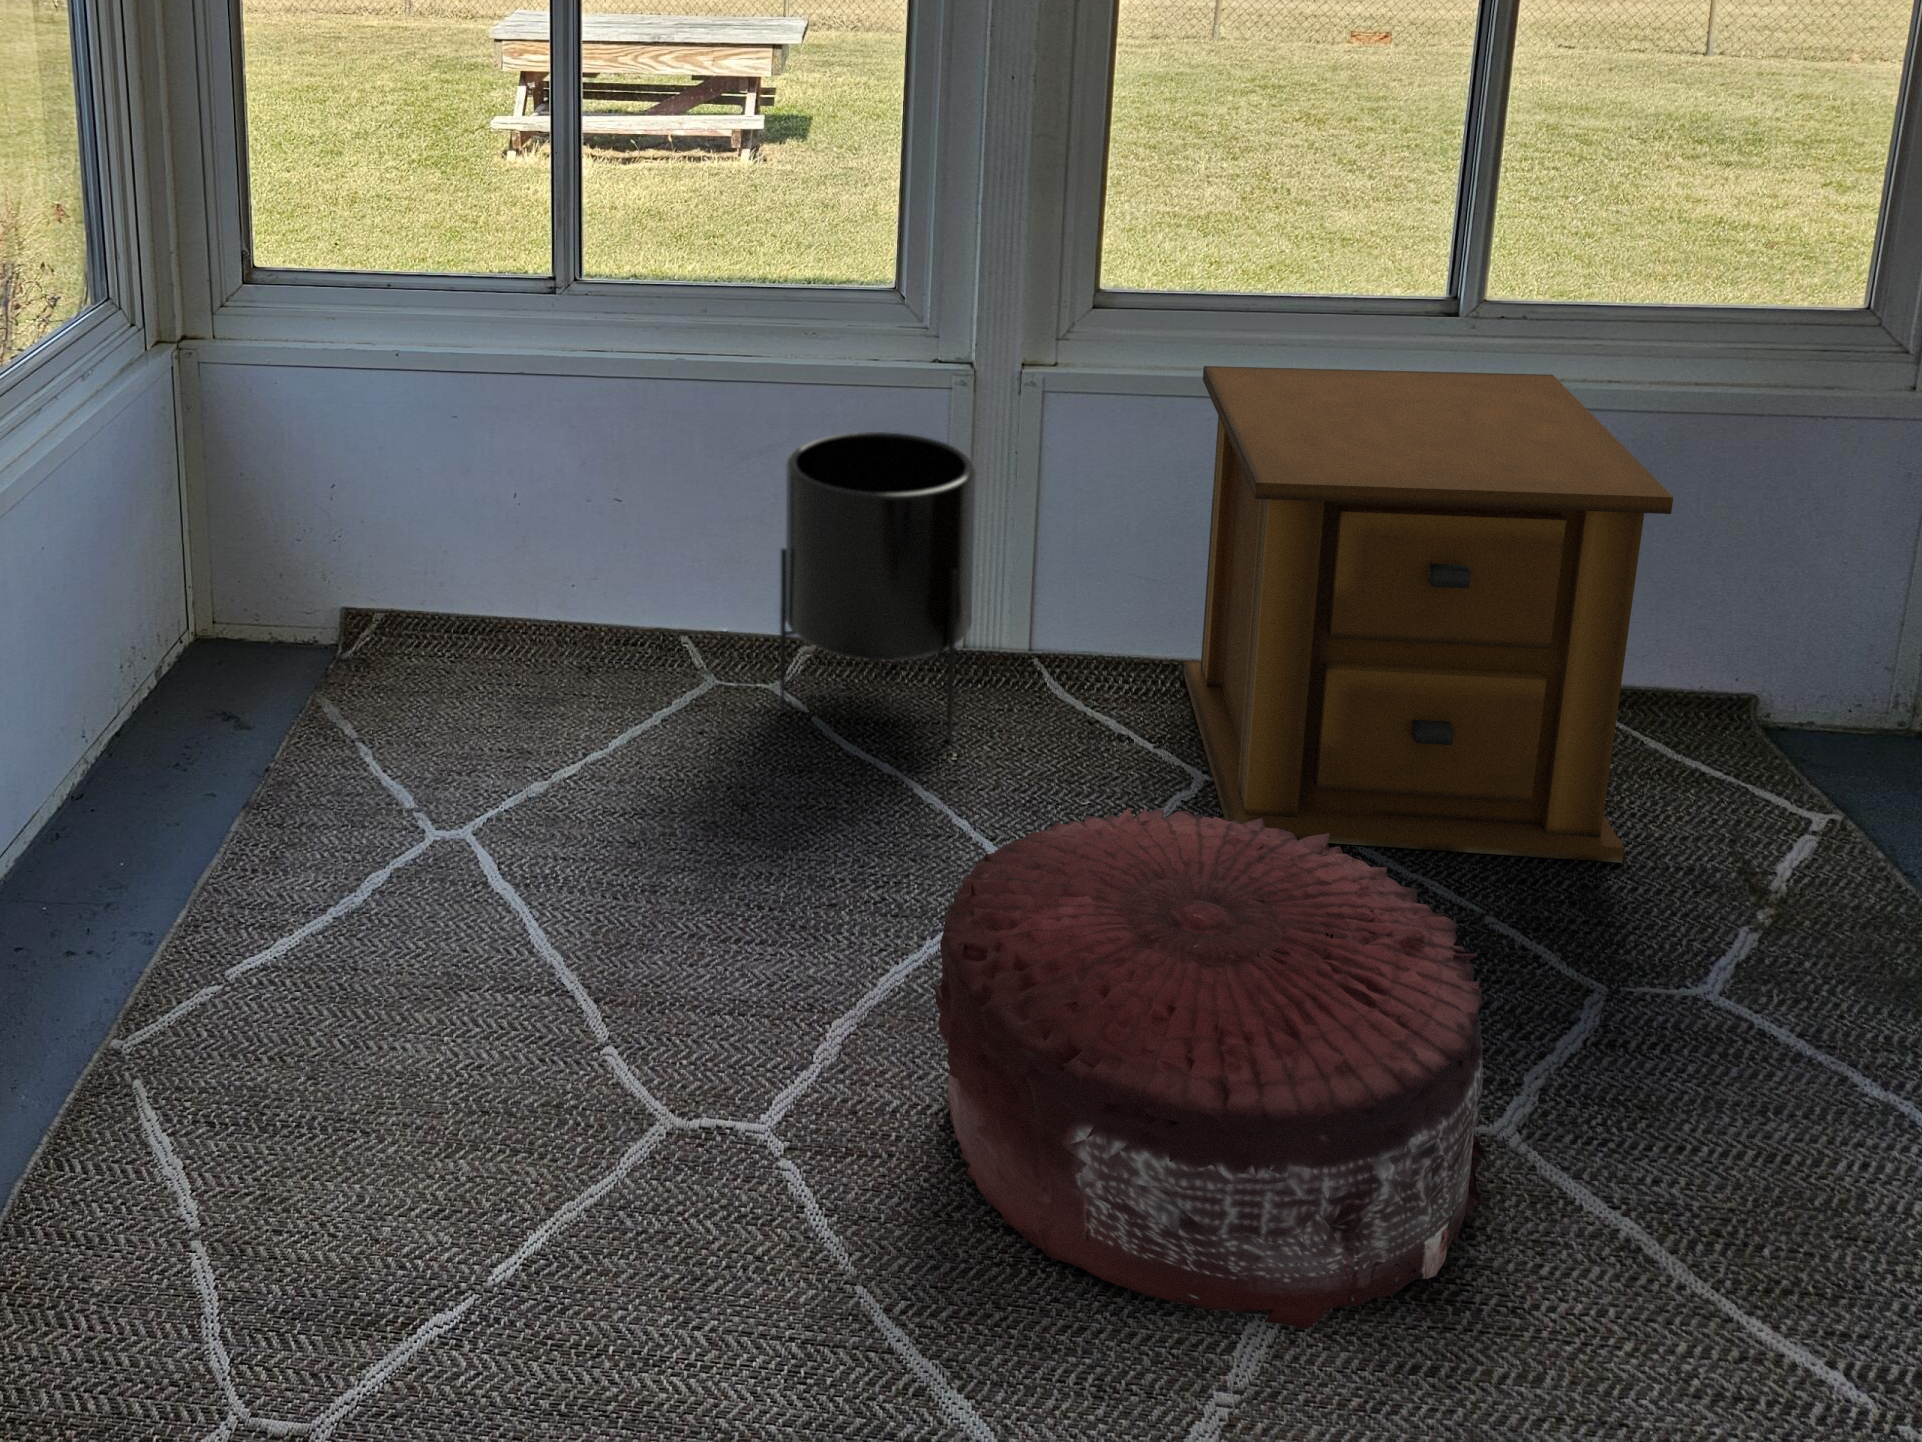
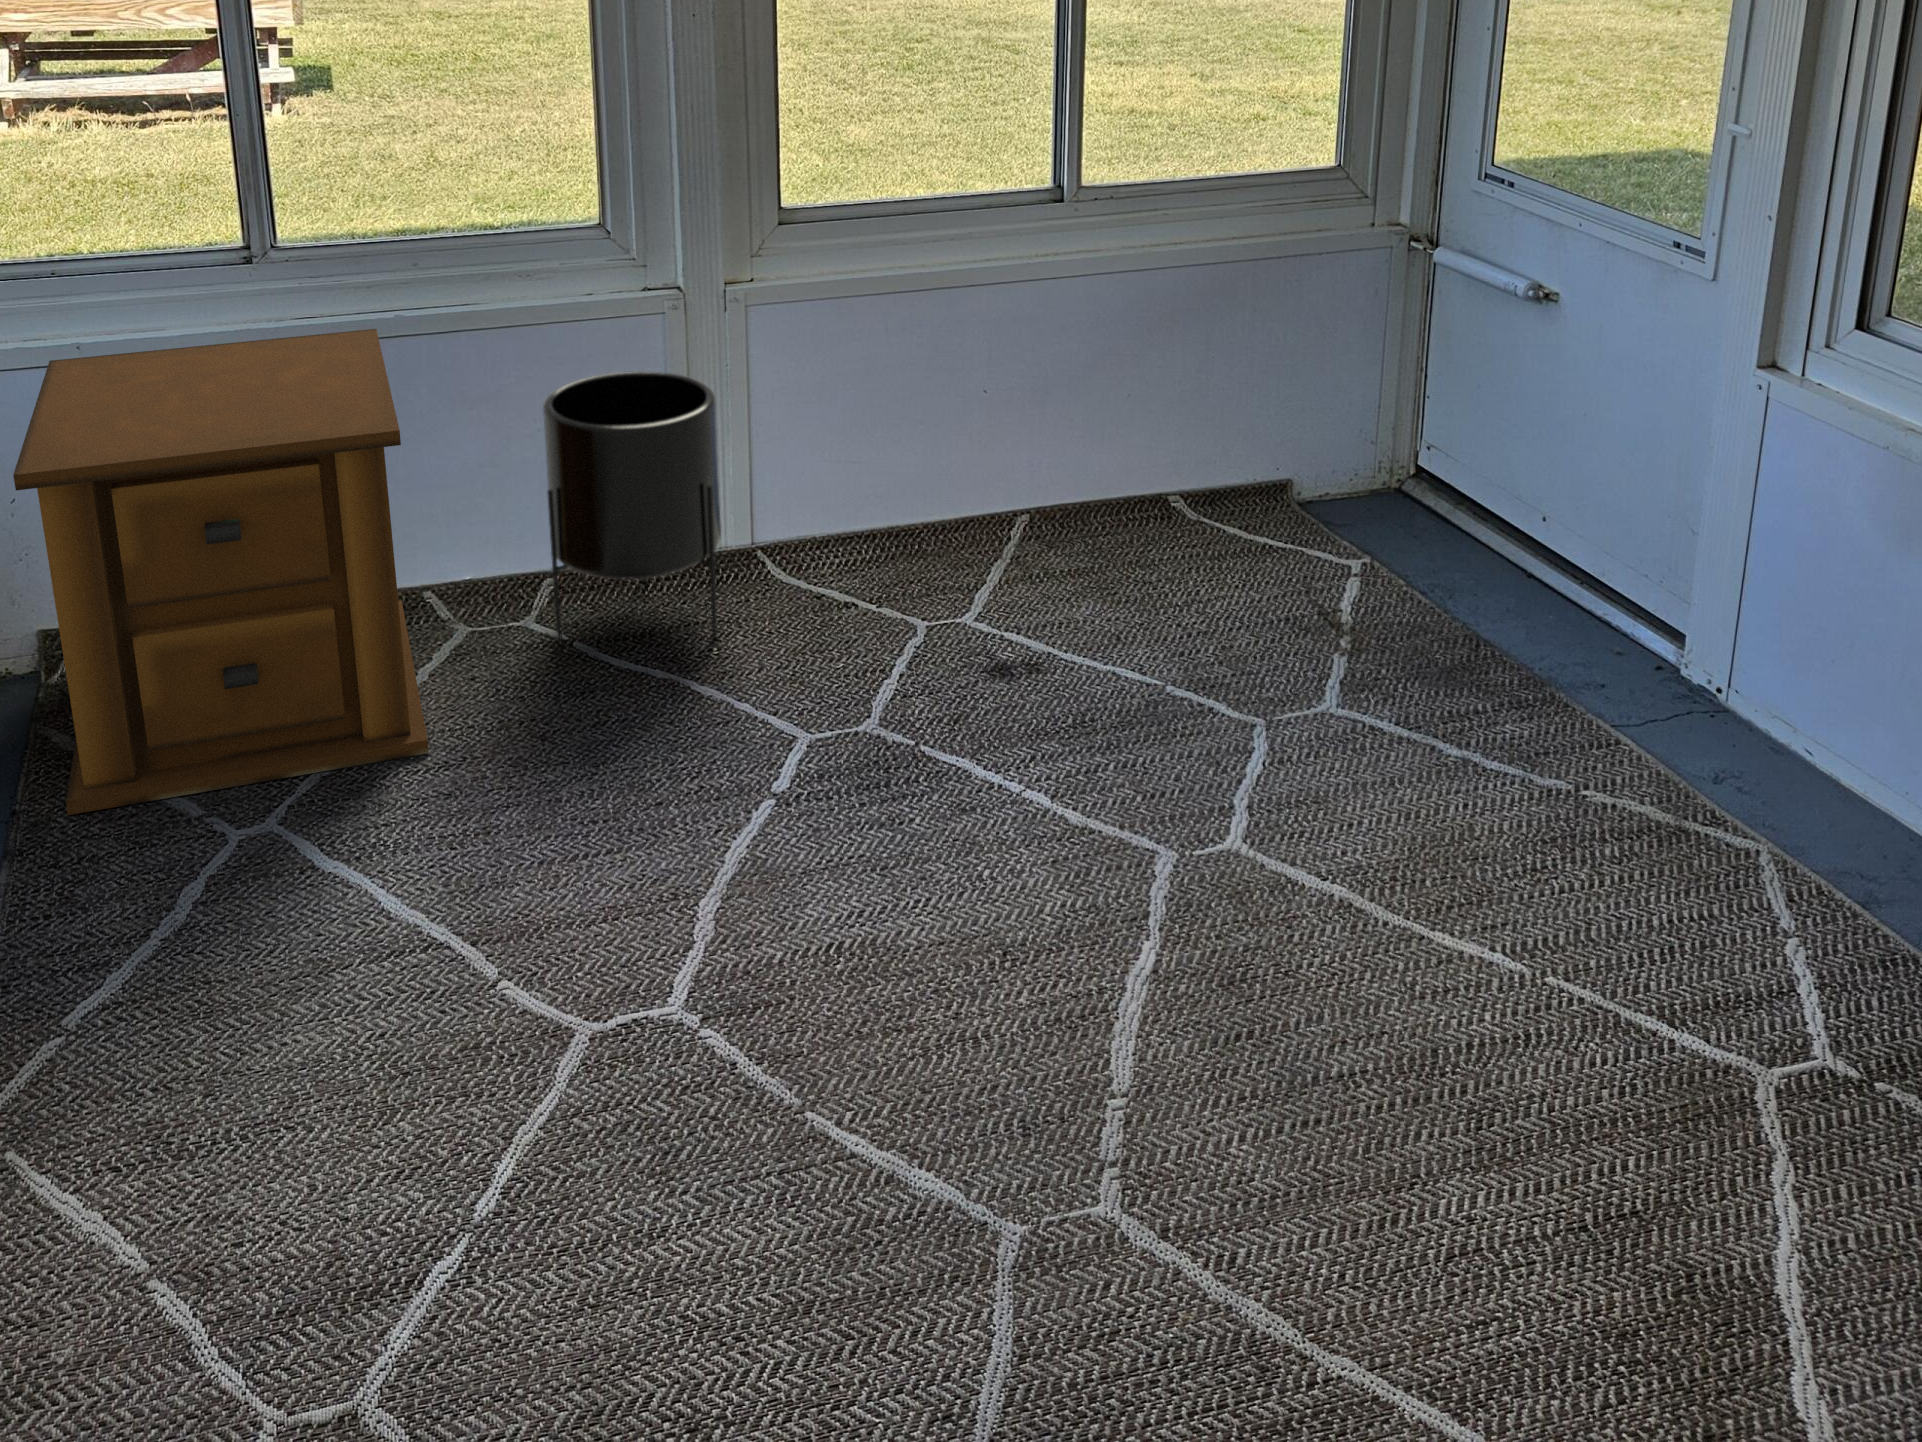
side table: present [1183,366,1673,863] -> present [13,329,429,815]
pouf: present [933,808,1488,1329] -> none [812,641,1244,1044]

